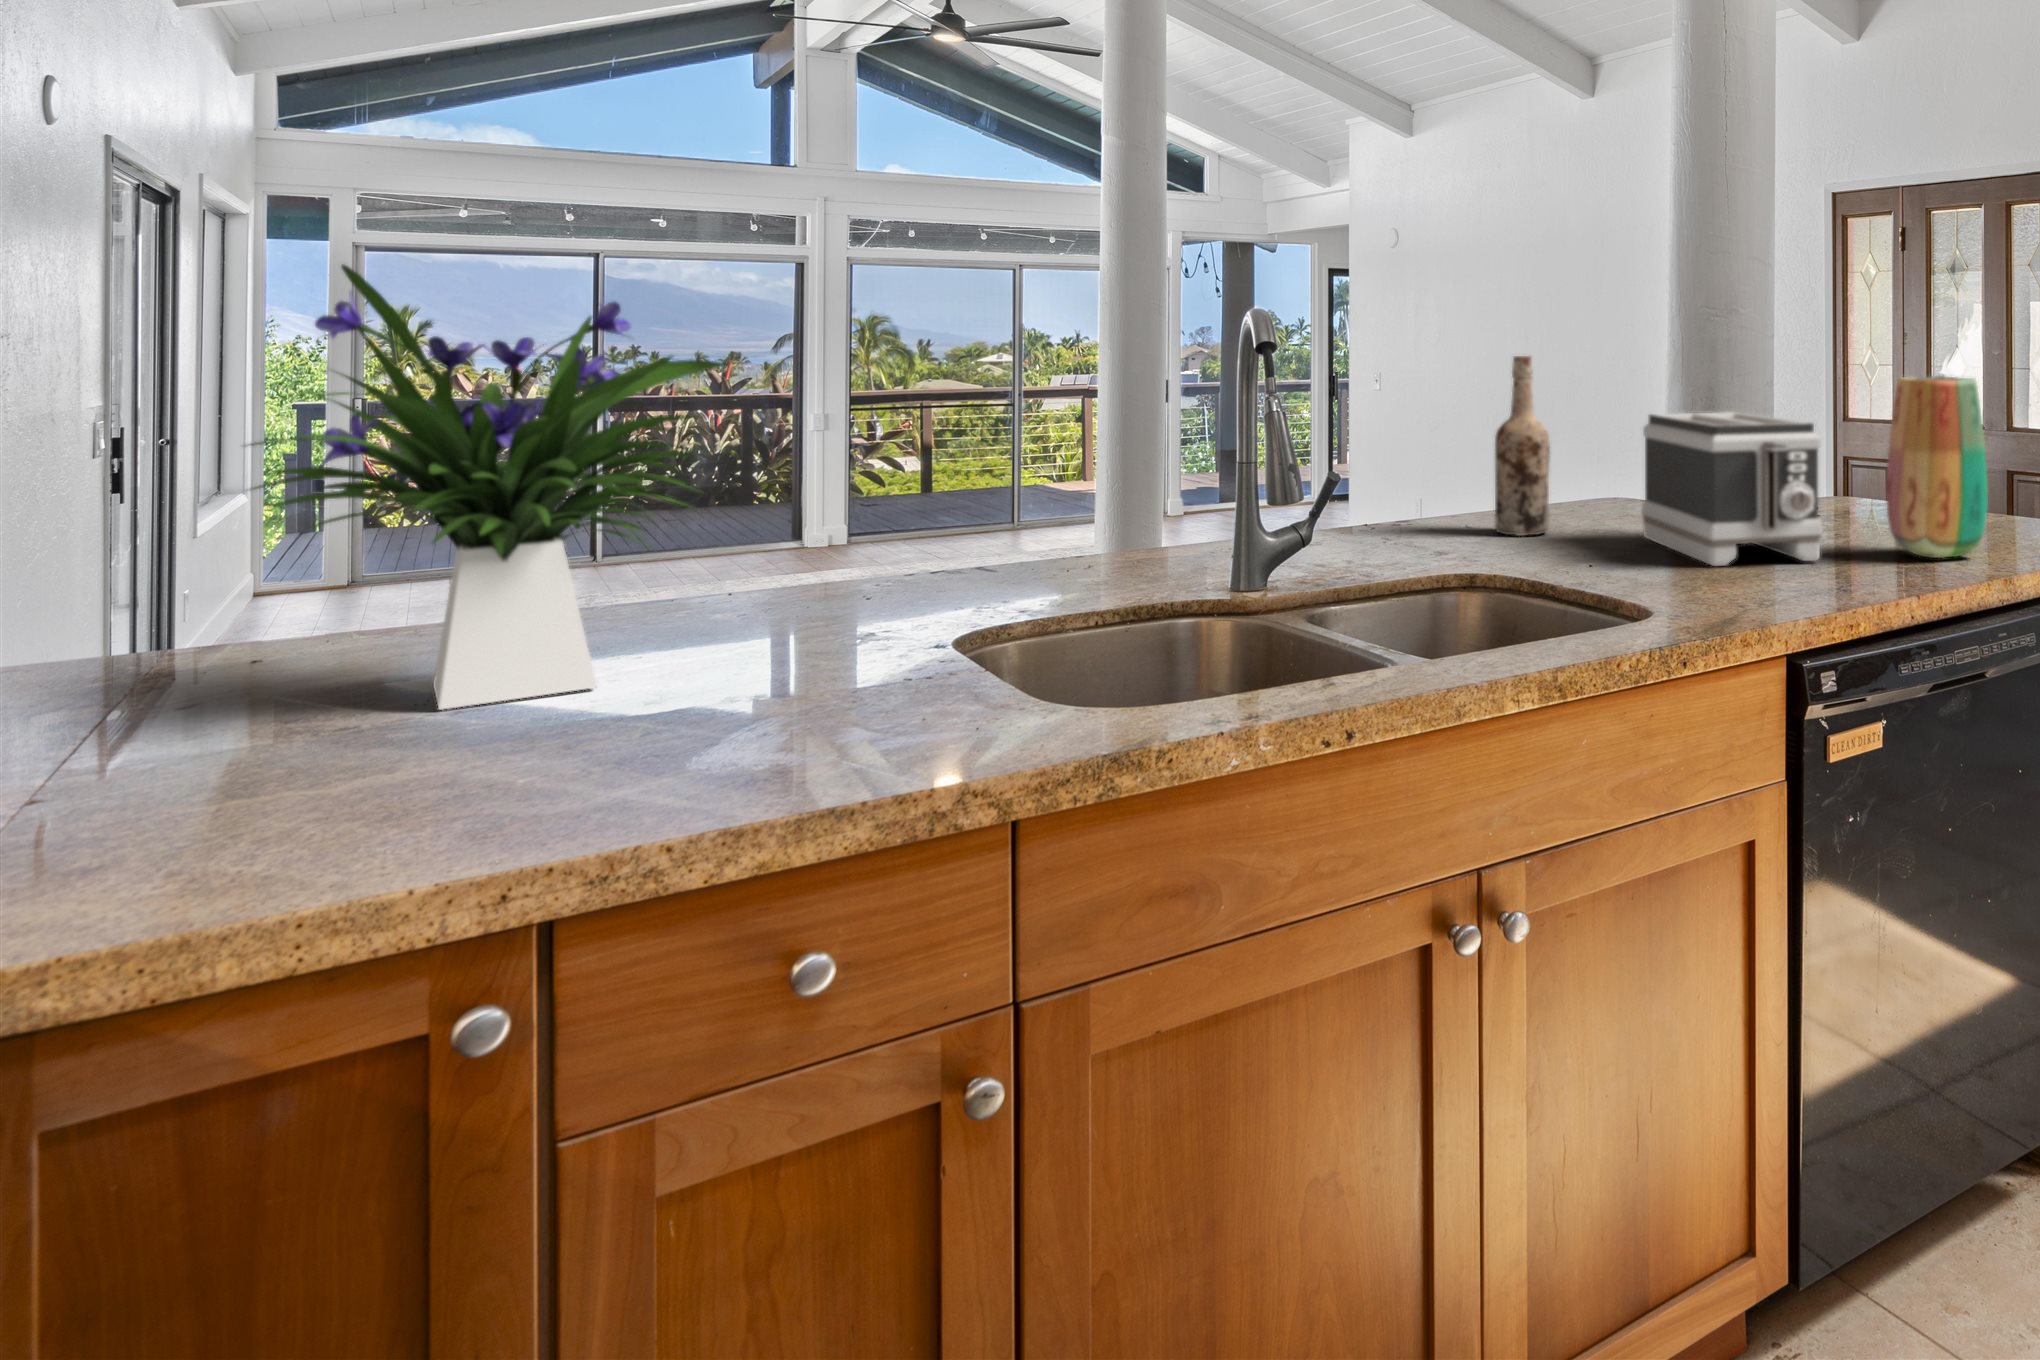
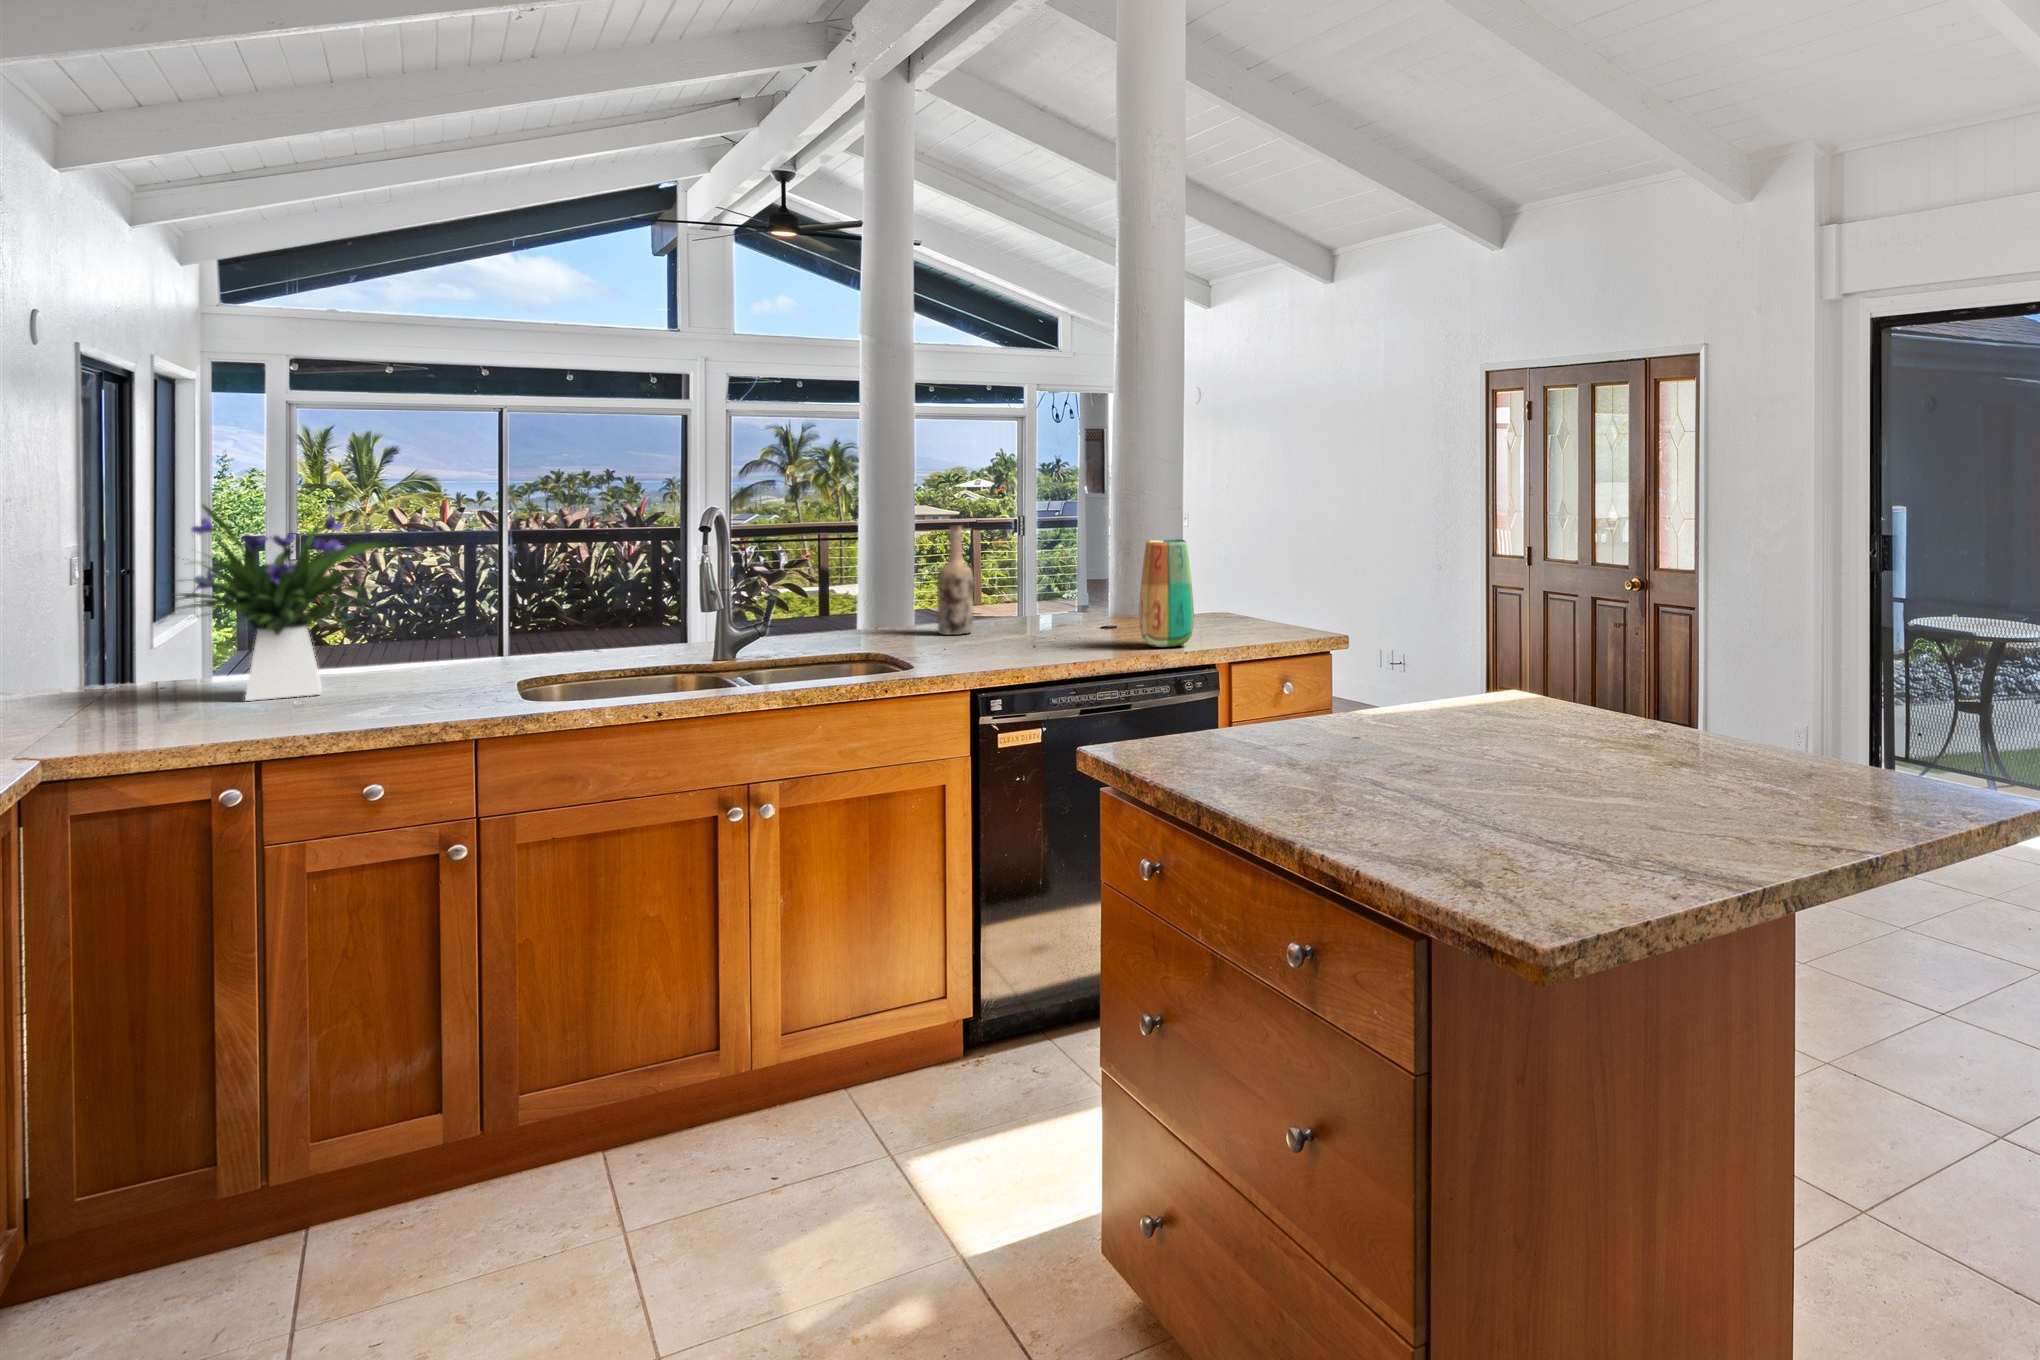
toaster: present [1641,412,1823,566] -> none [1011,560,1089,651]

